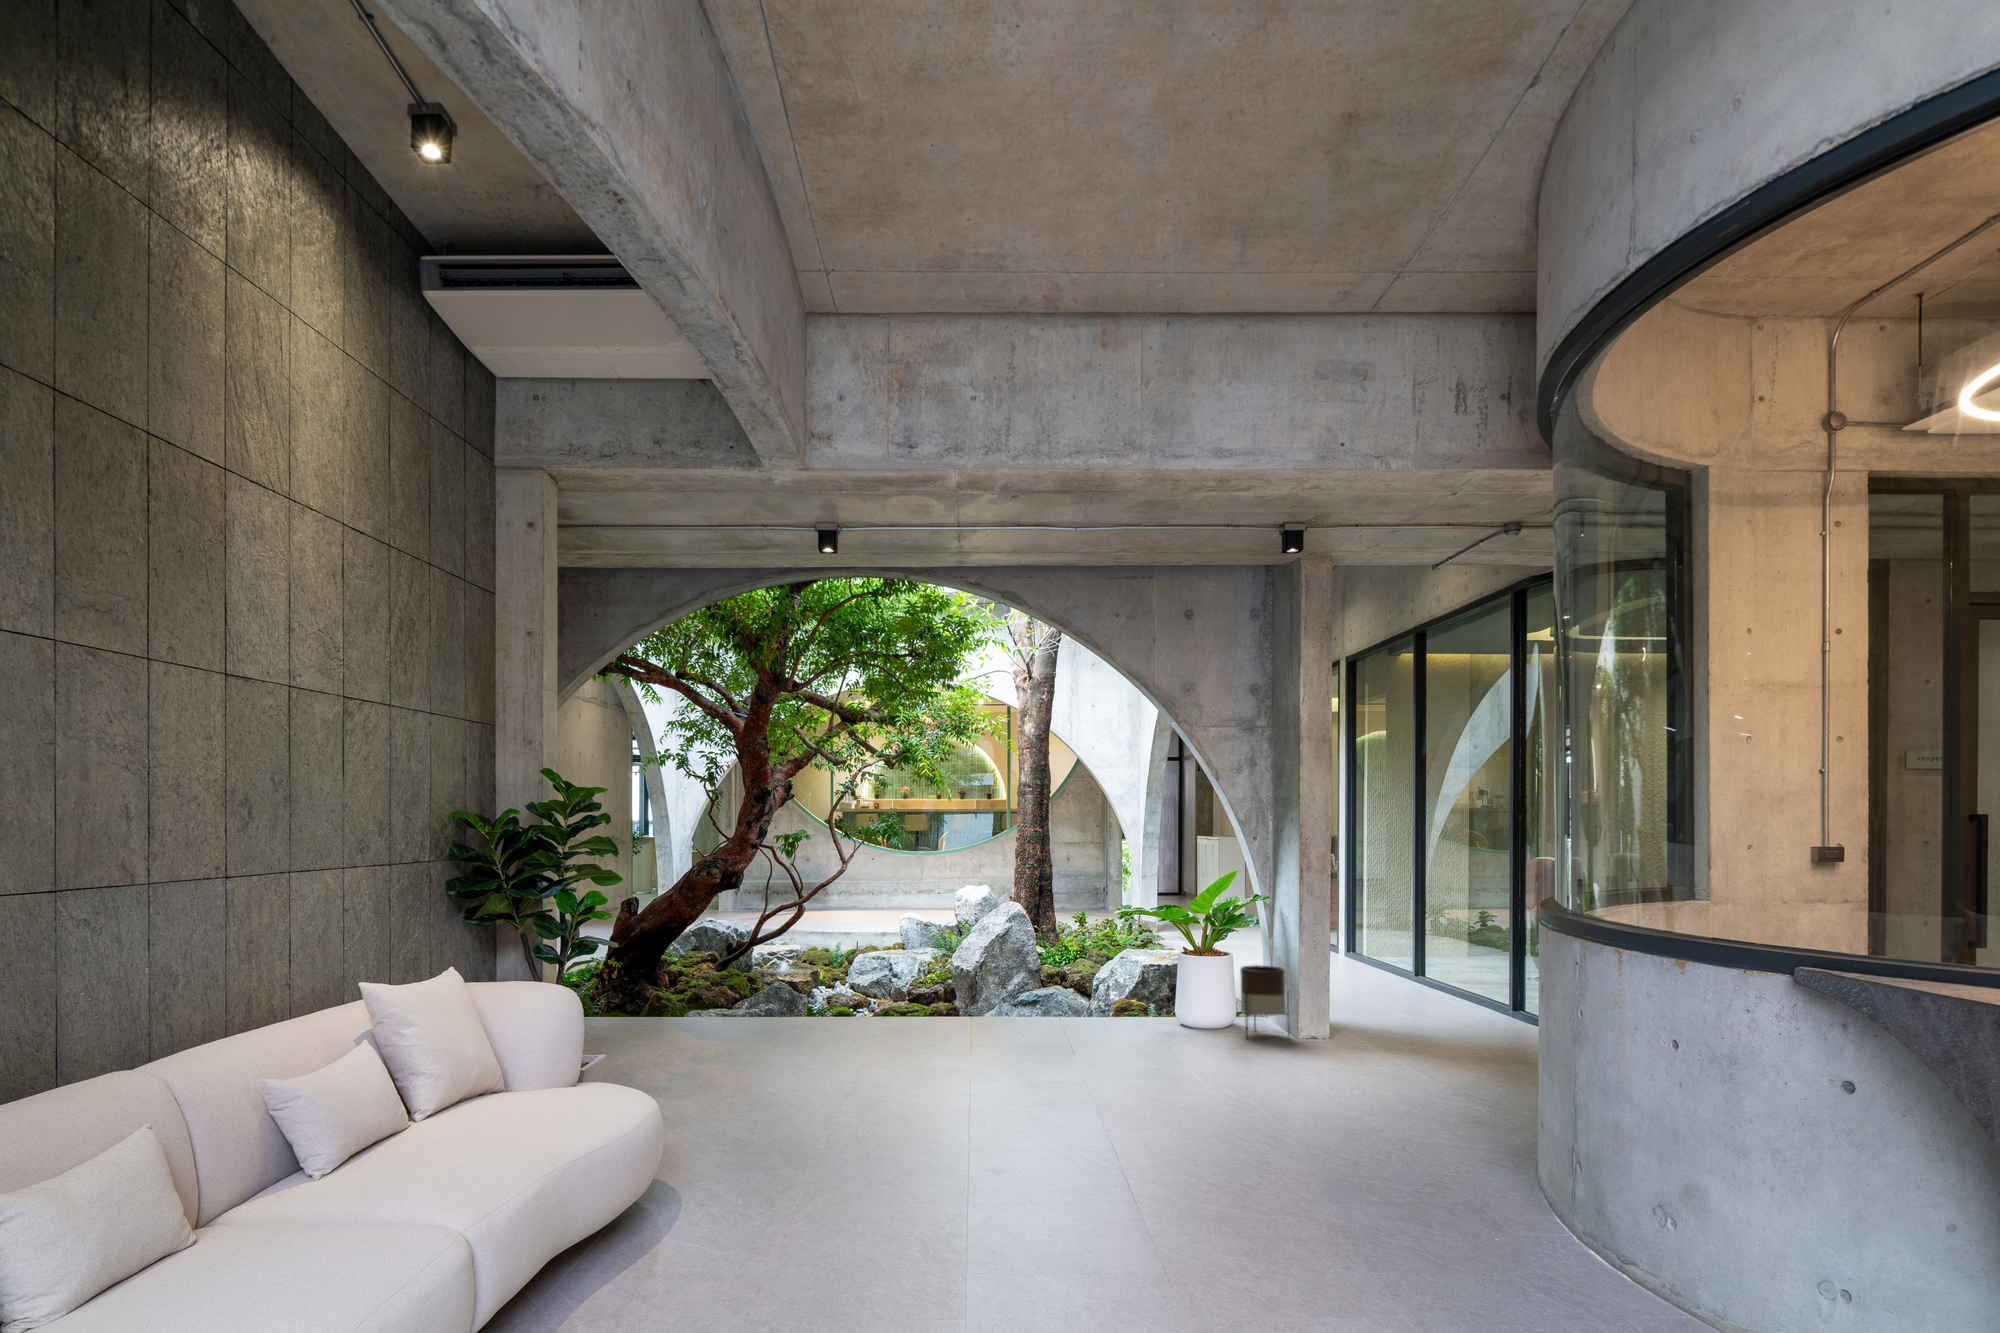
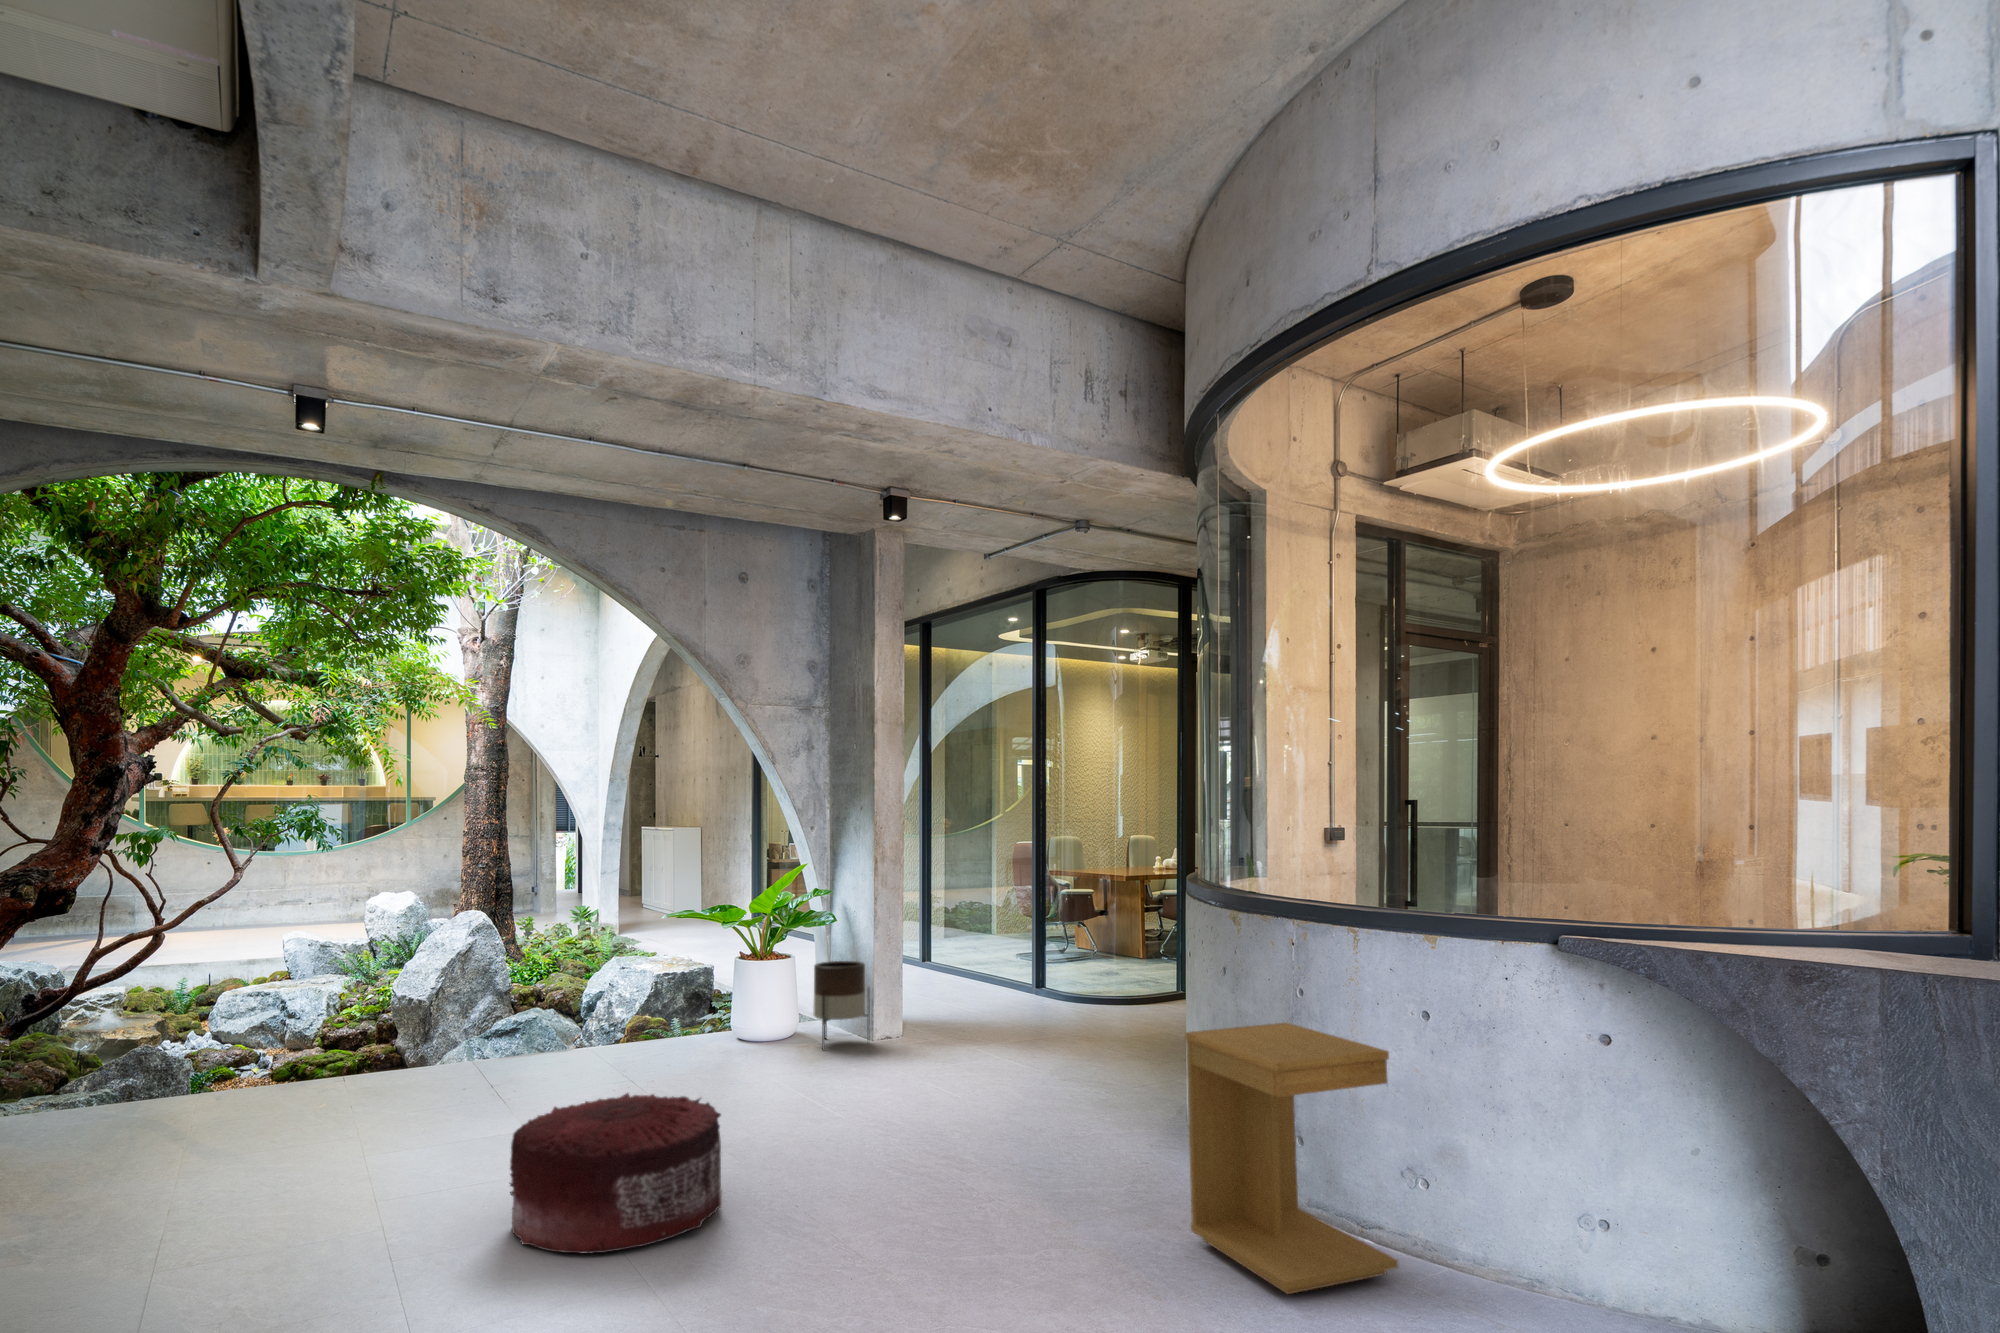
side table: none [1427,1041,1587,1260] -> present [1185,1023,1398,1294]
pouf: none [956,1044,1099,1145] -> present [510,1093,722,1254]

